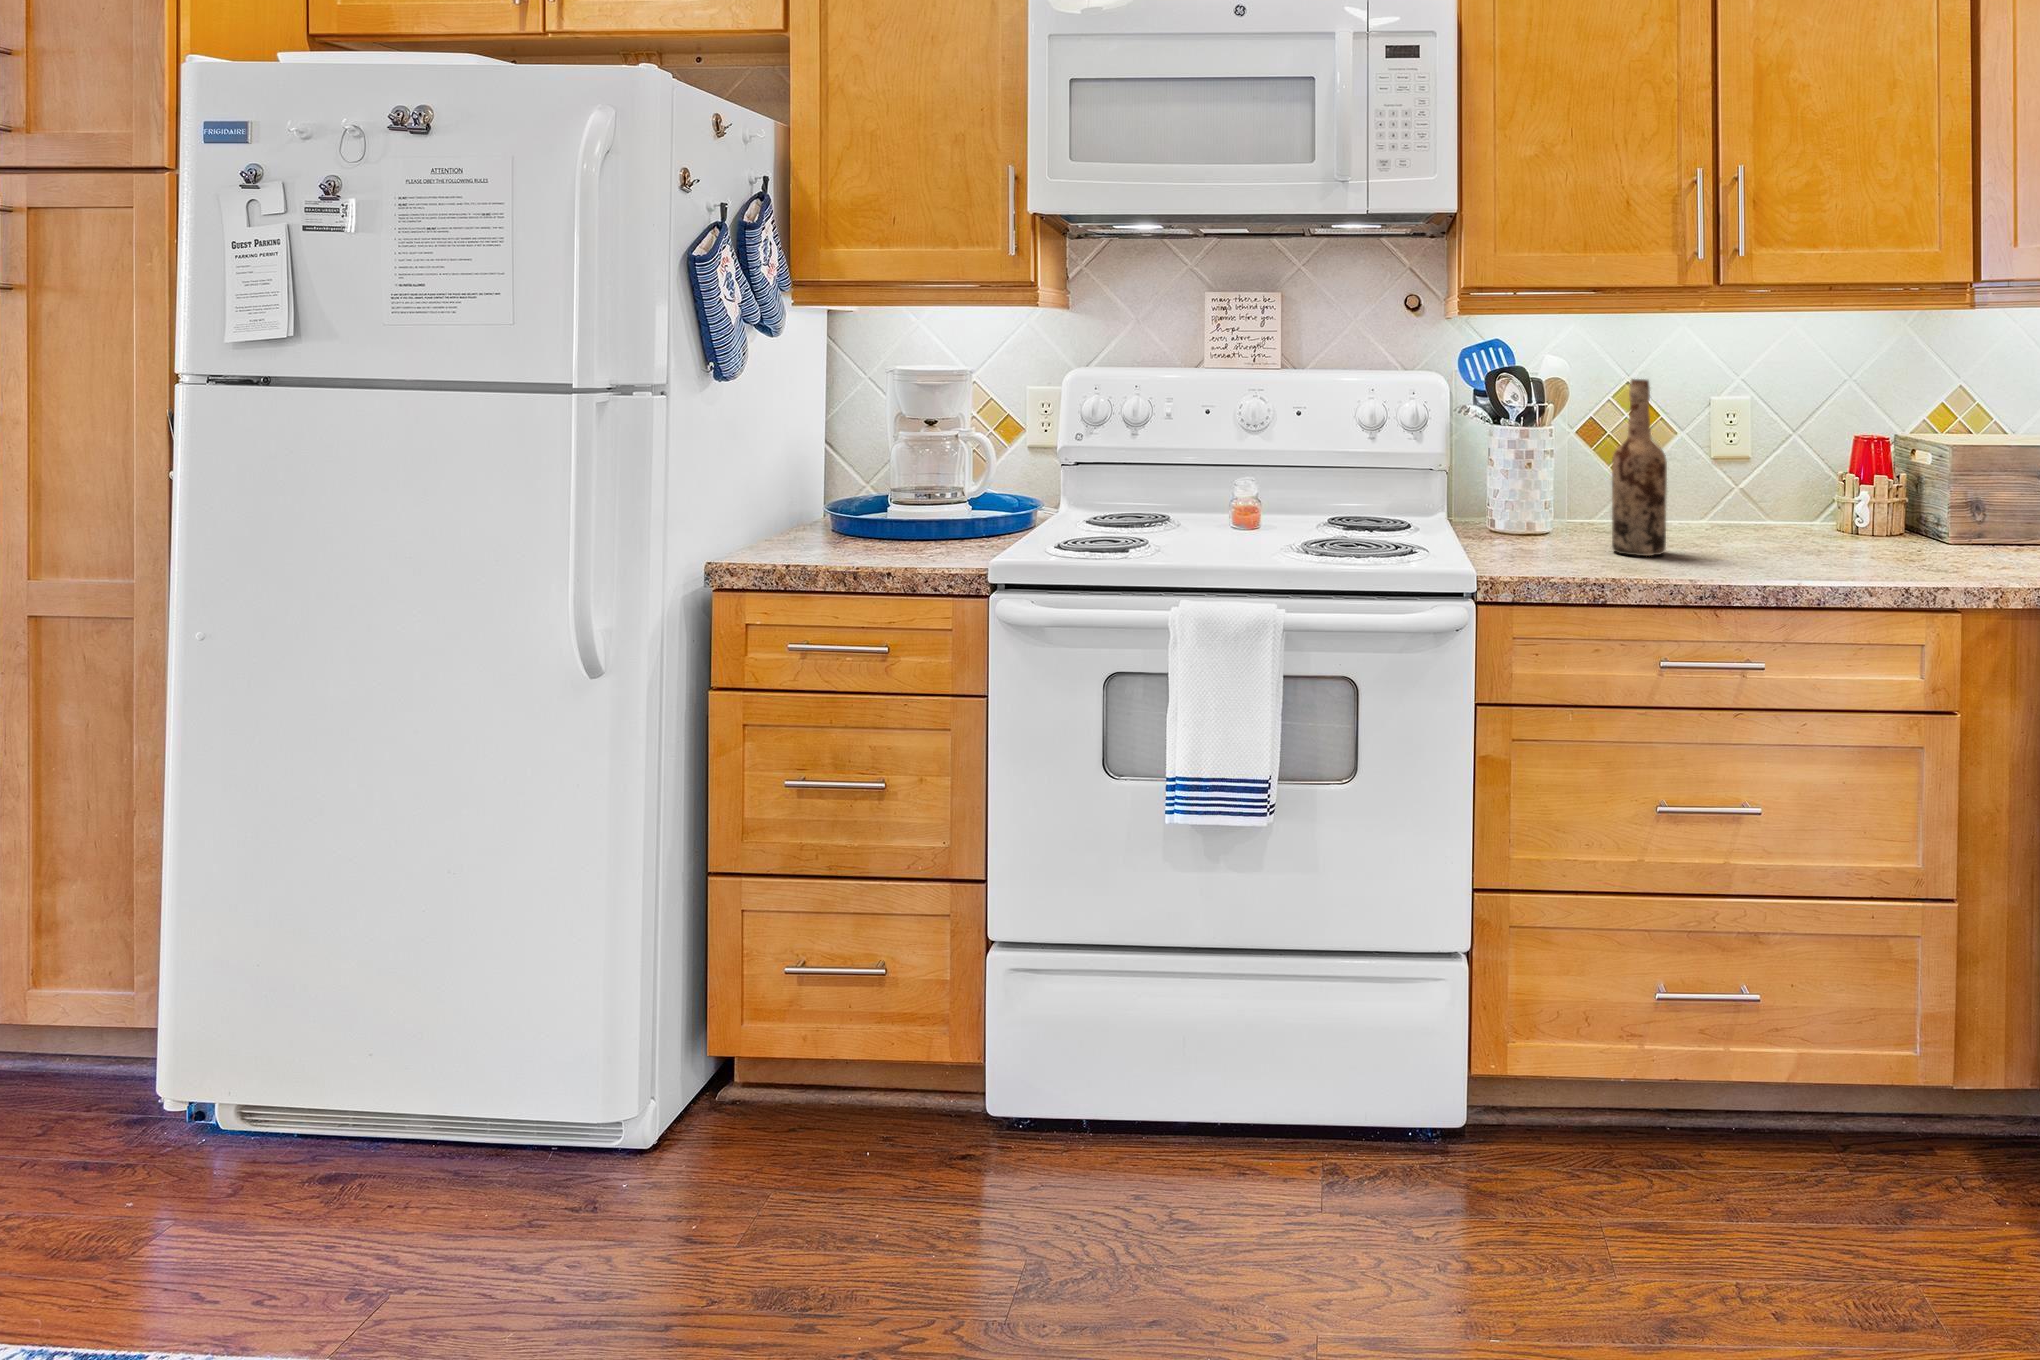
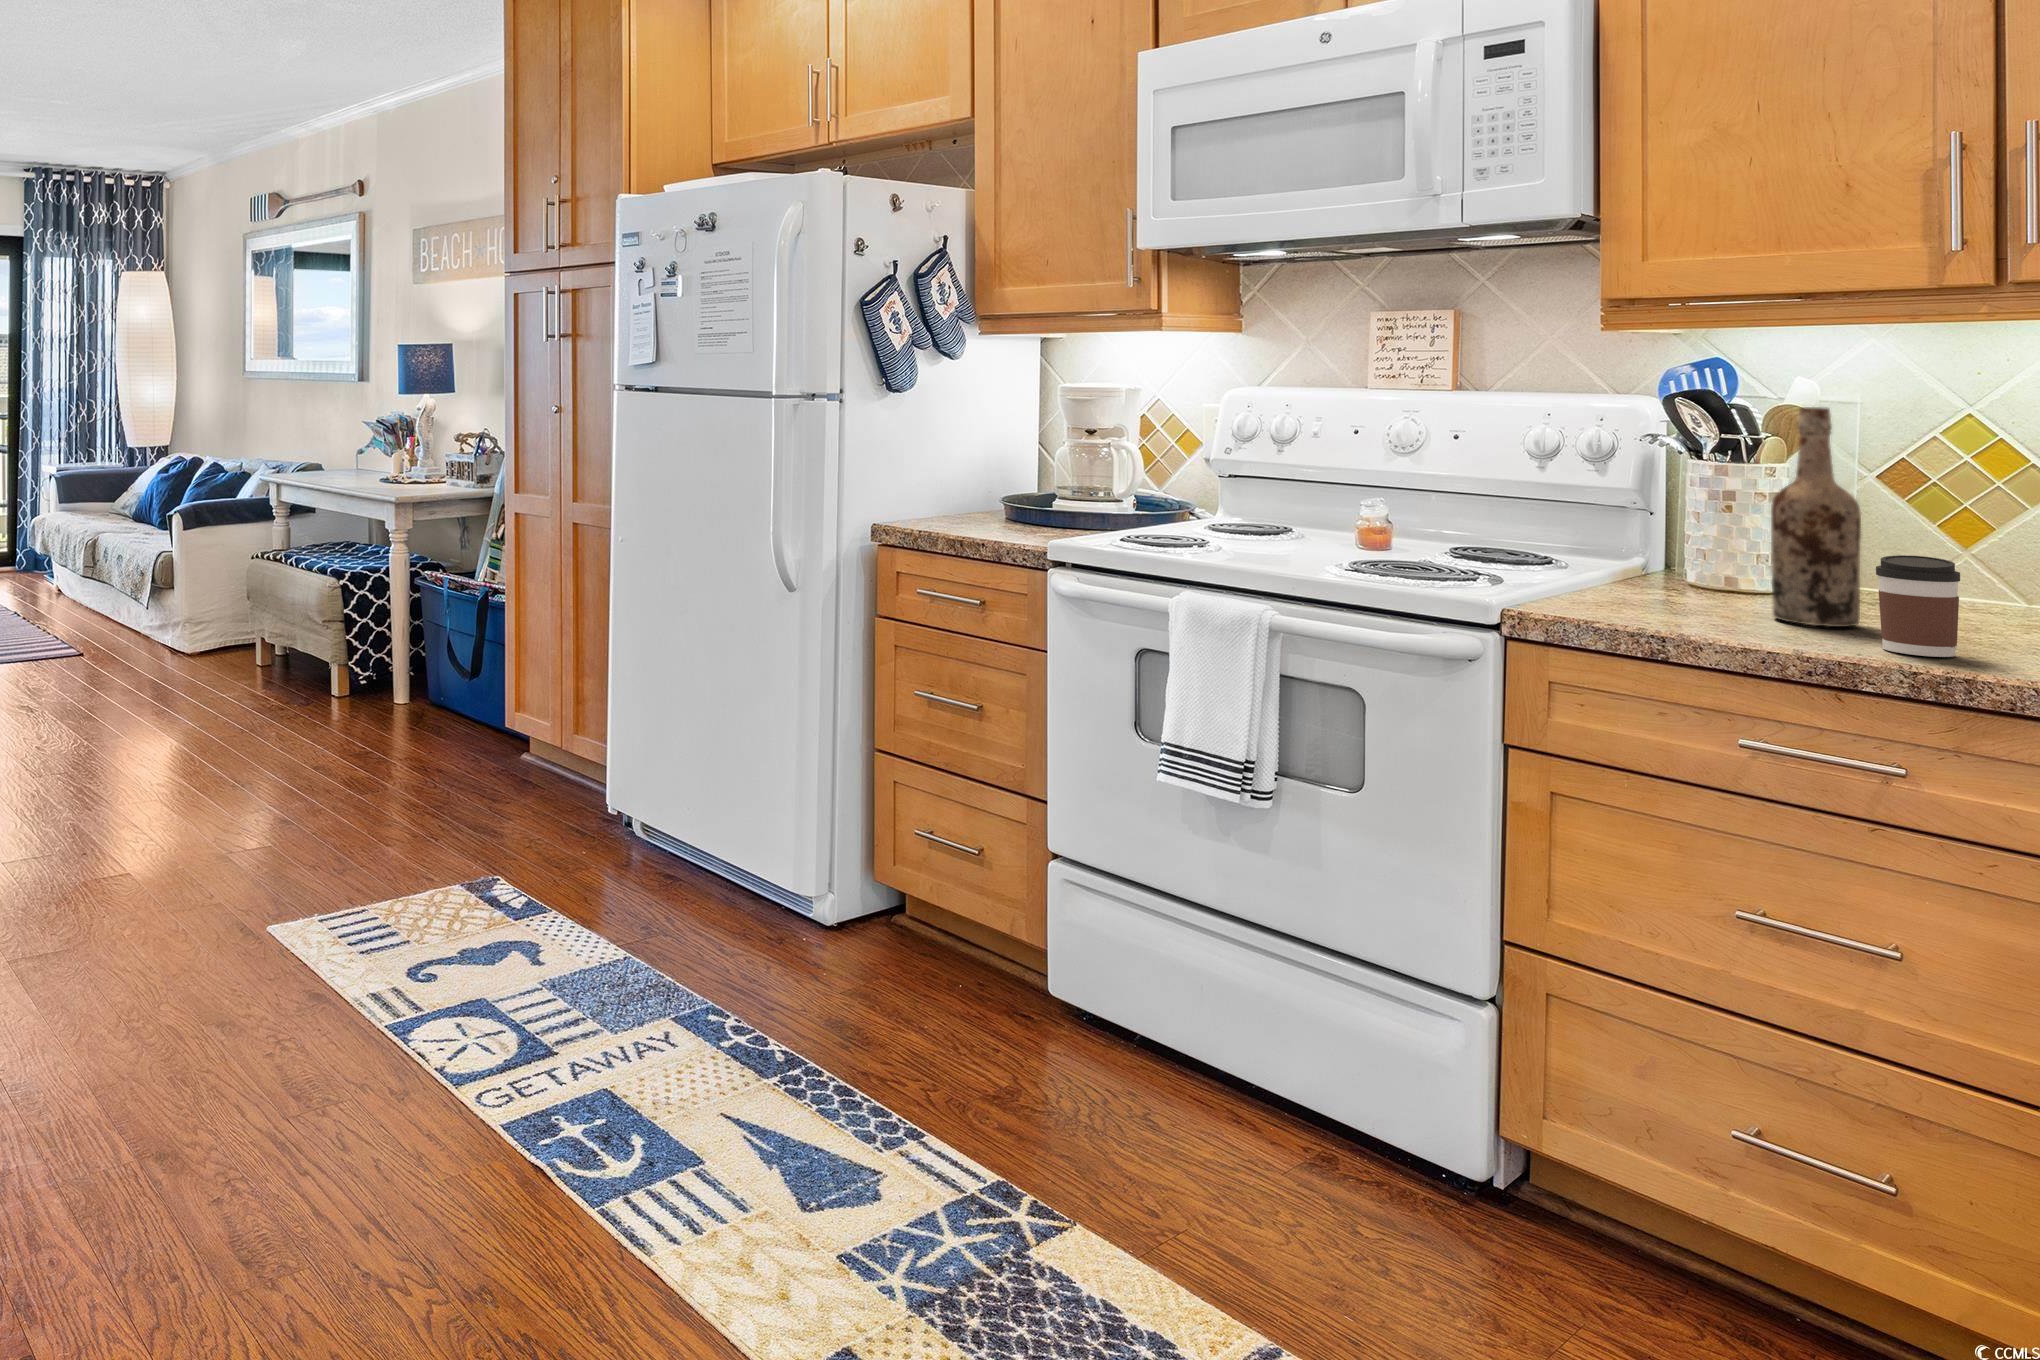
coffee cup: none [1712,493,1761,571] -> present [1876,555,1960,657]

